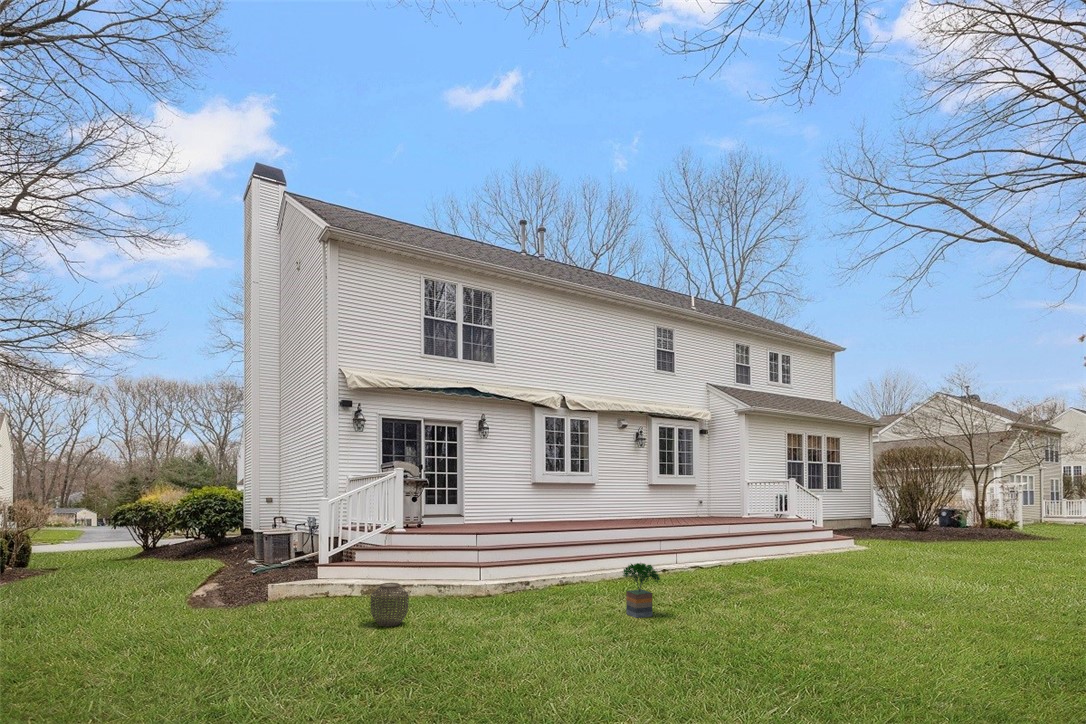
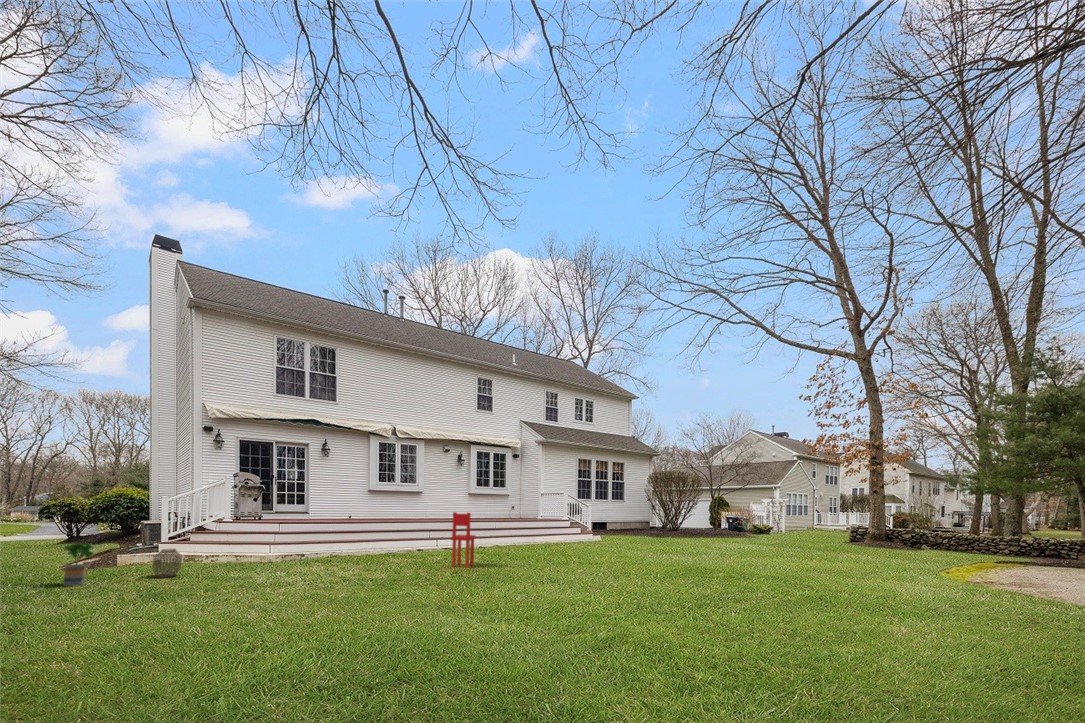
chair: none [764,521,795,604] -> present [451,512,476,568]
potted tree: present [623,563,660,618] -> present [63,543,94,586]

